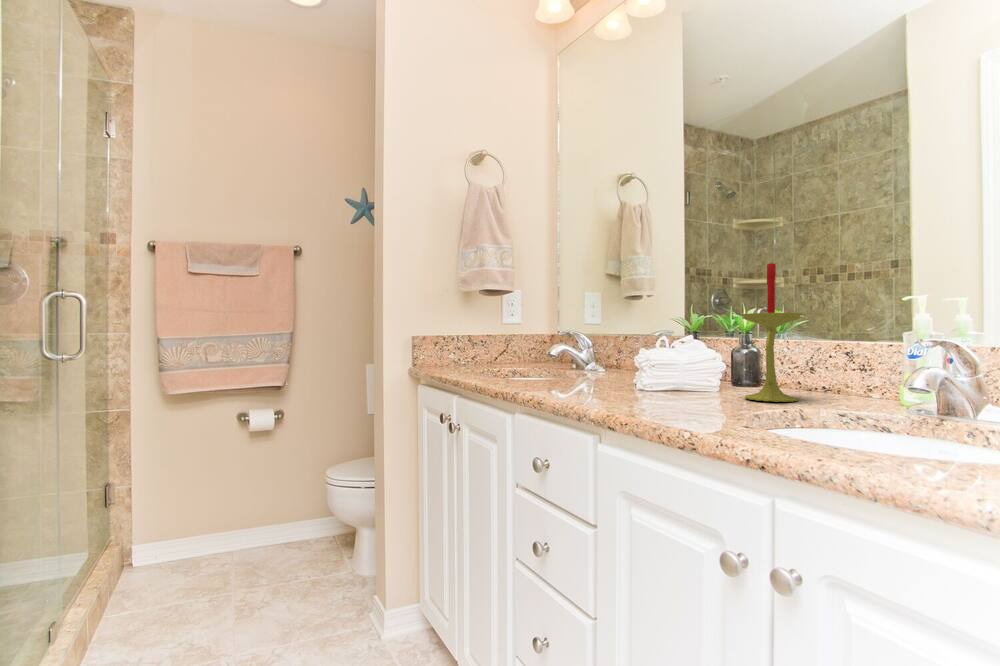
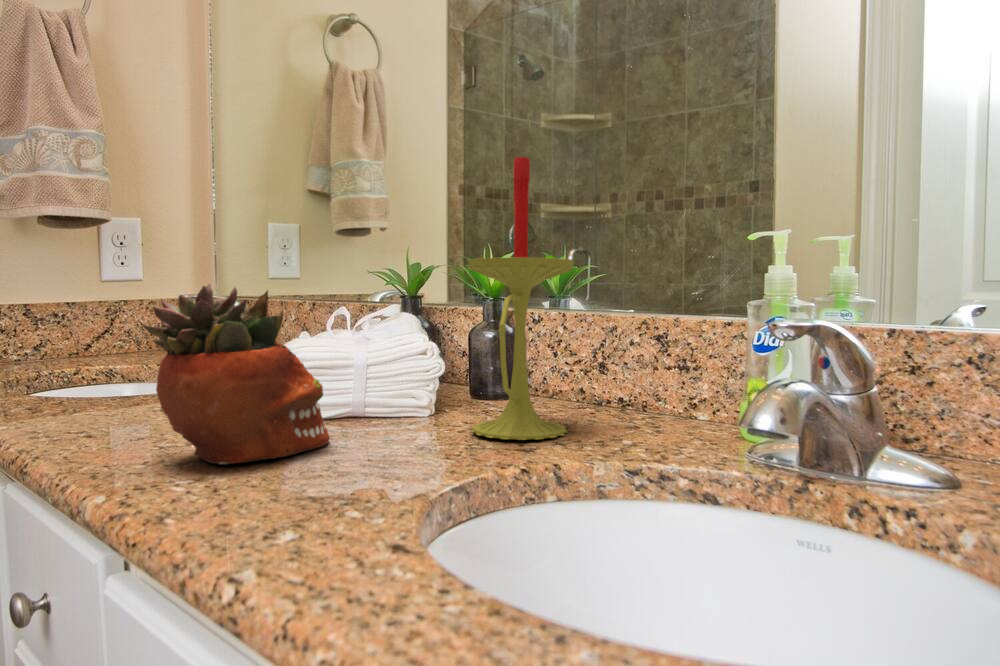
succulent planter: none [602,327,676,405] -> present [143,284,329,464]

